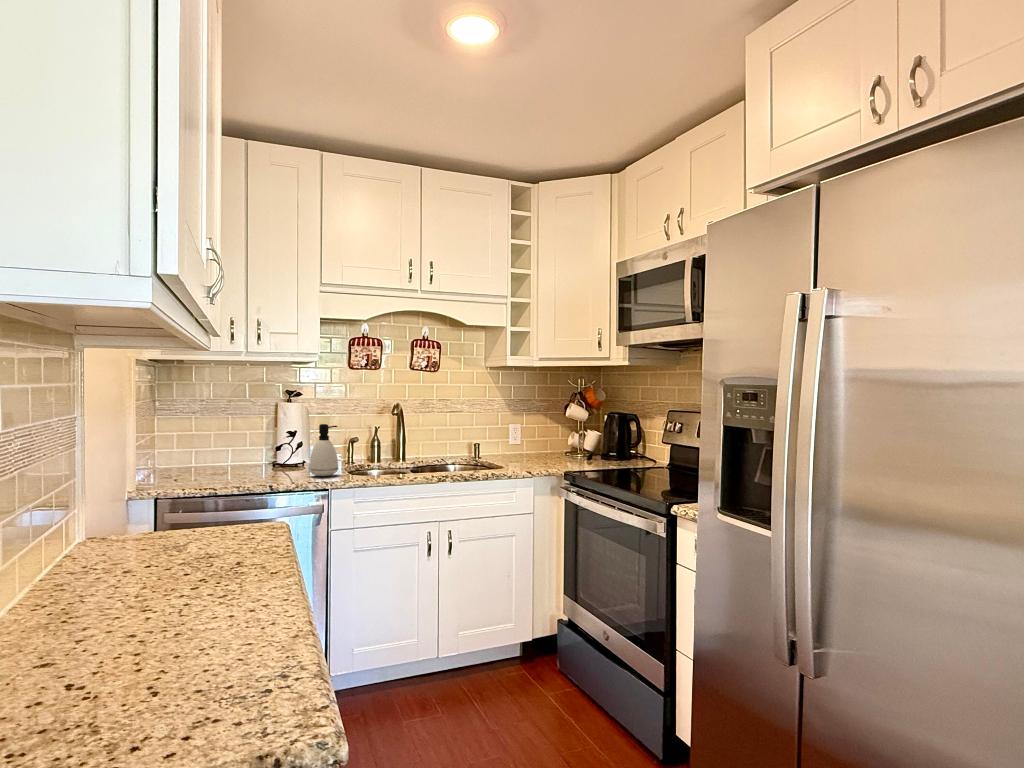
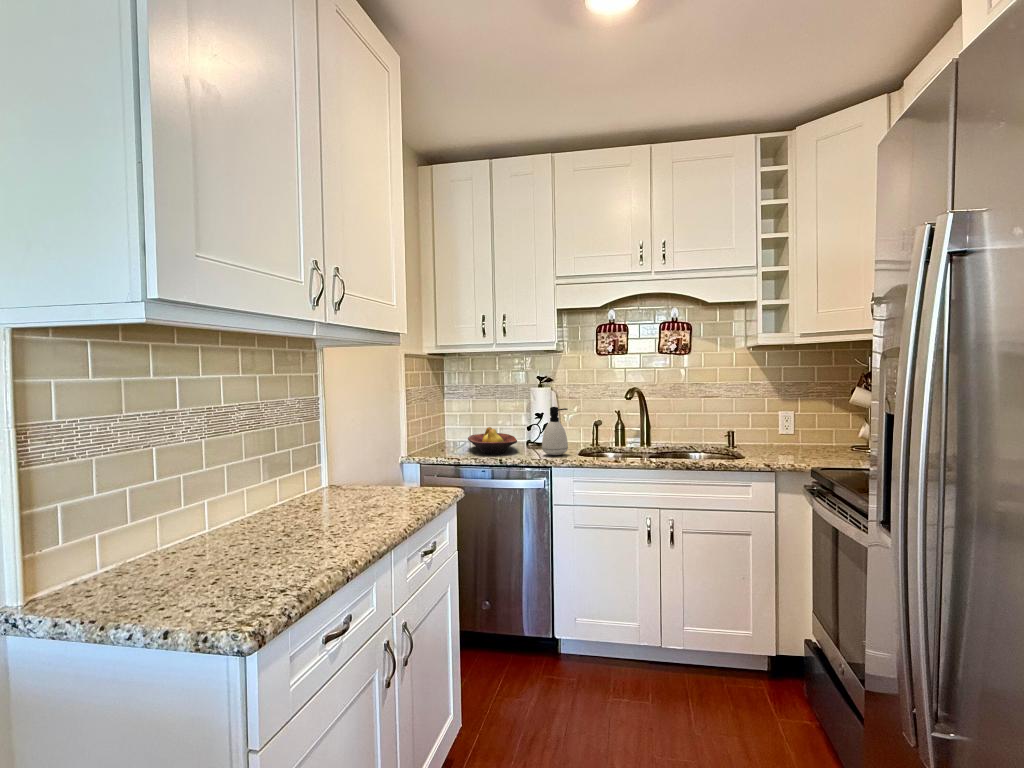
fruit bowl: none [202,449,275,480] -> present [468,427,517,454]

